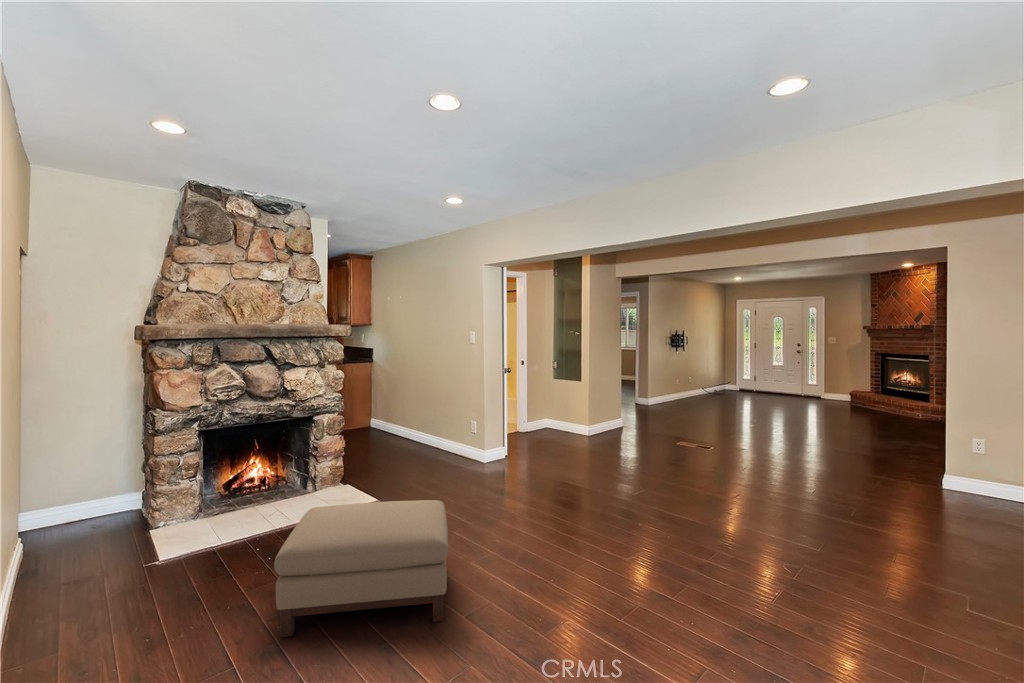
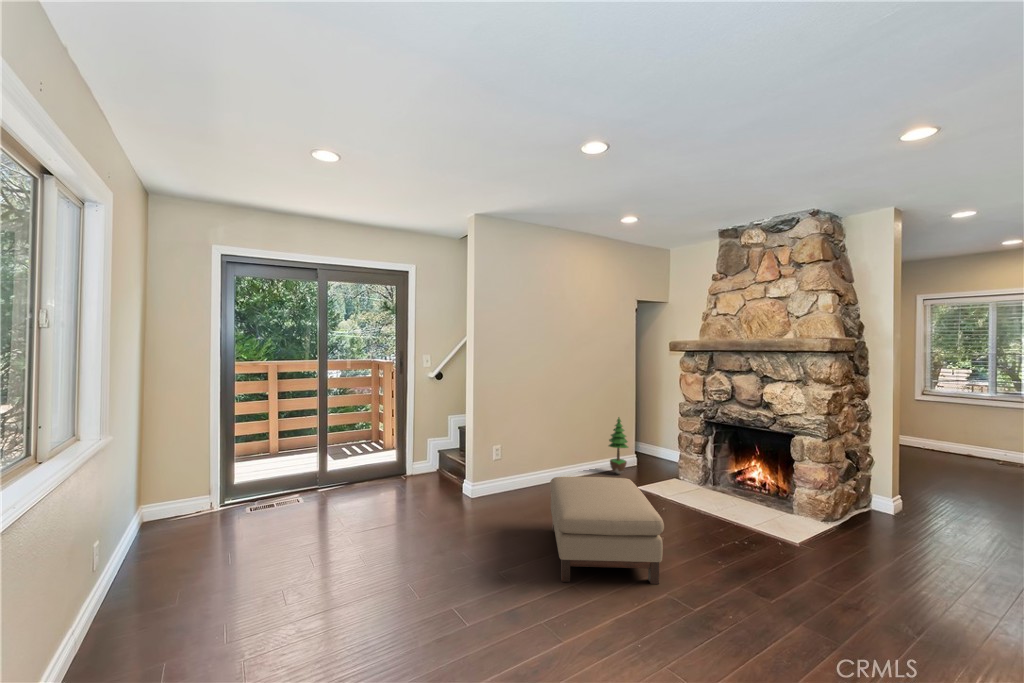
potted tree: none [26,468,80,576] -> present [609,417,628,474]

